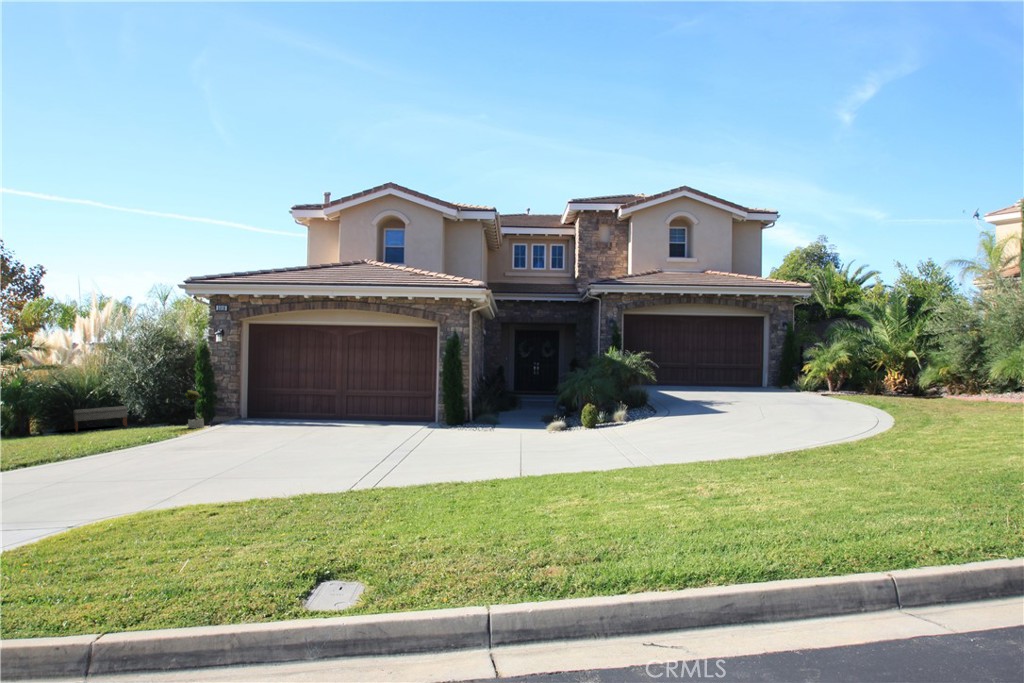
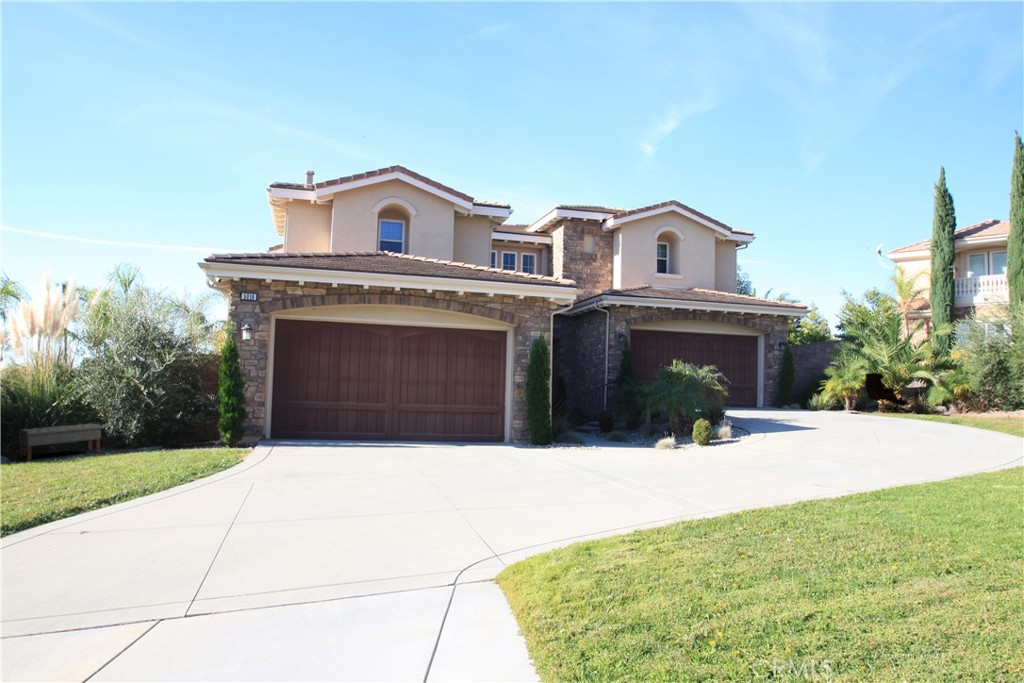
lounge chair: none [862,354,903,395] -> present [865,372,909,410]
potted tree: present [185,390,204,429] -> none [204,402,229,454]

